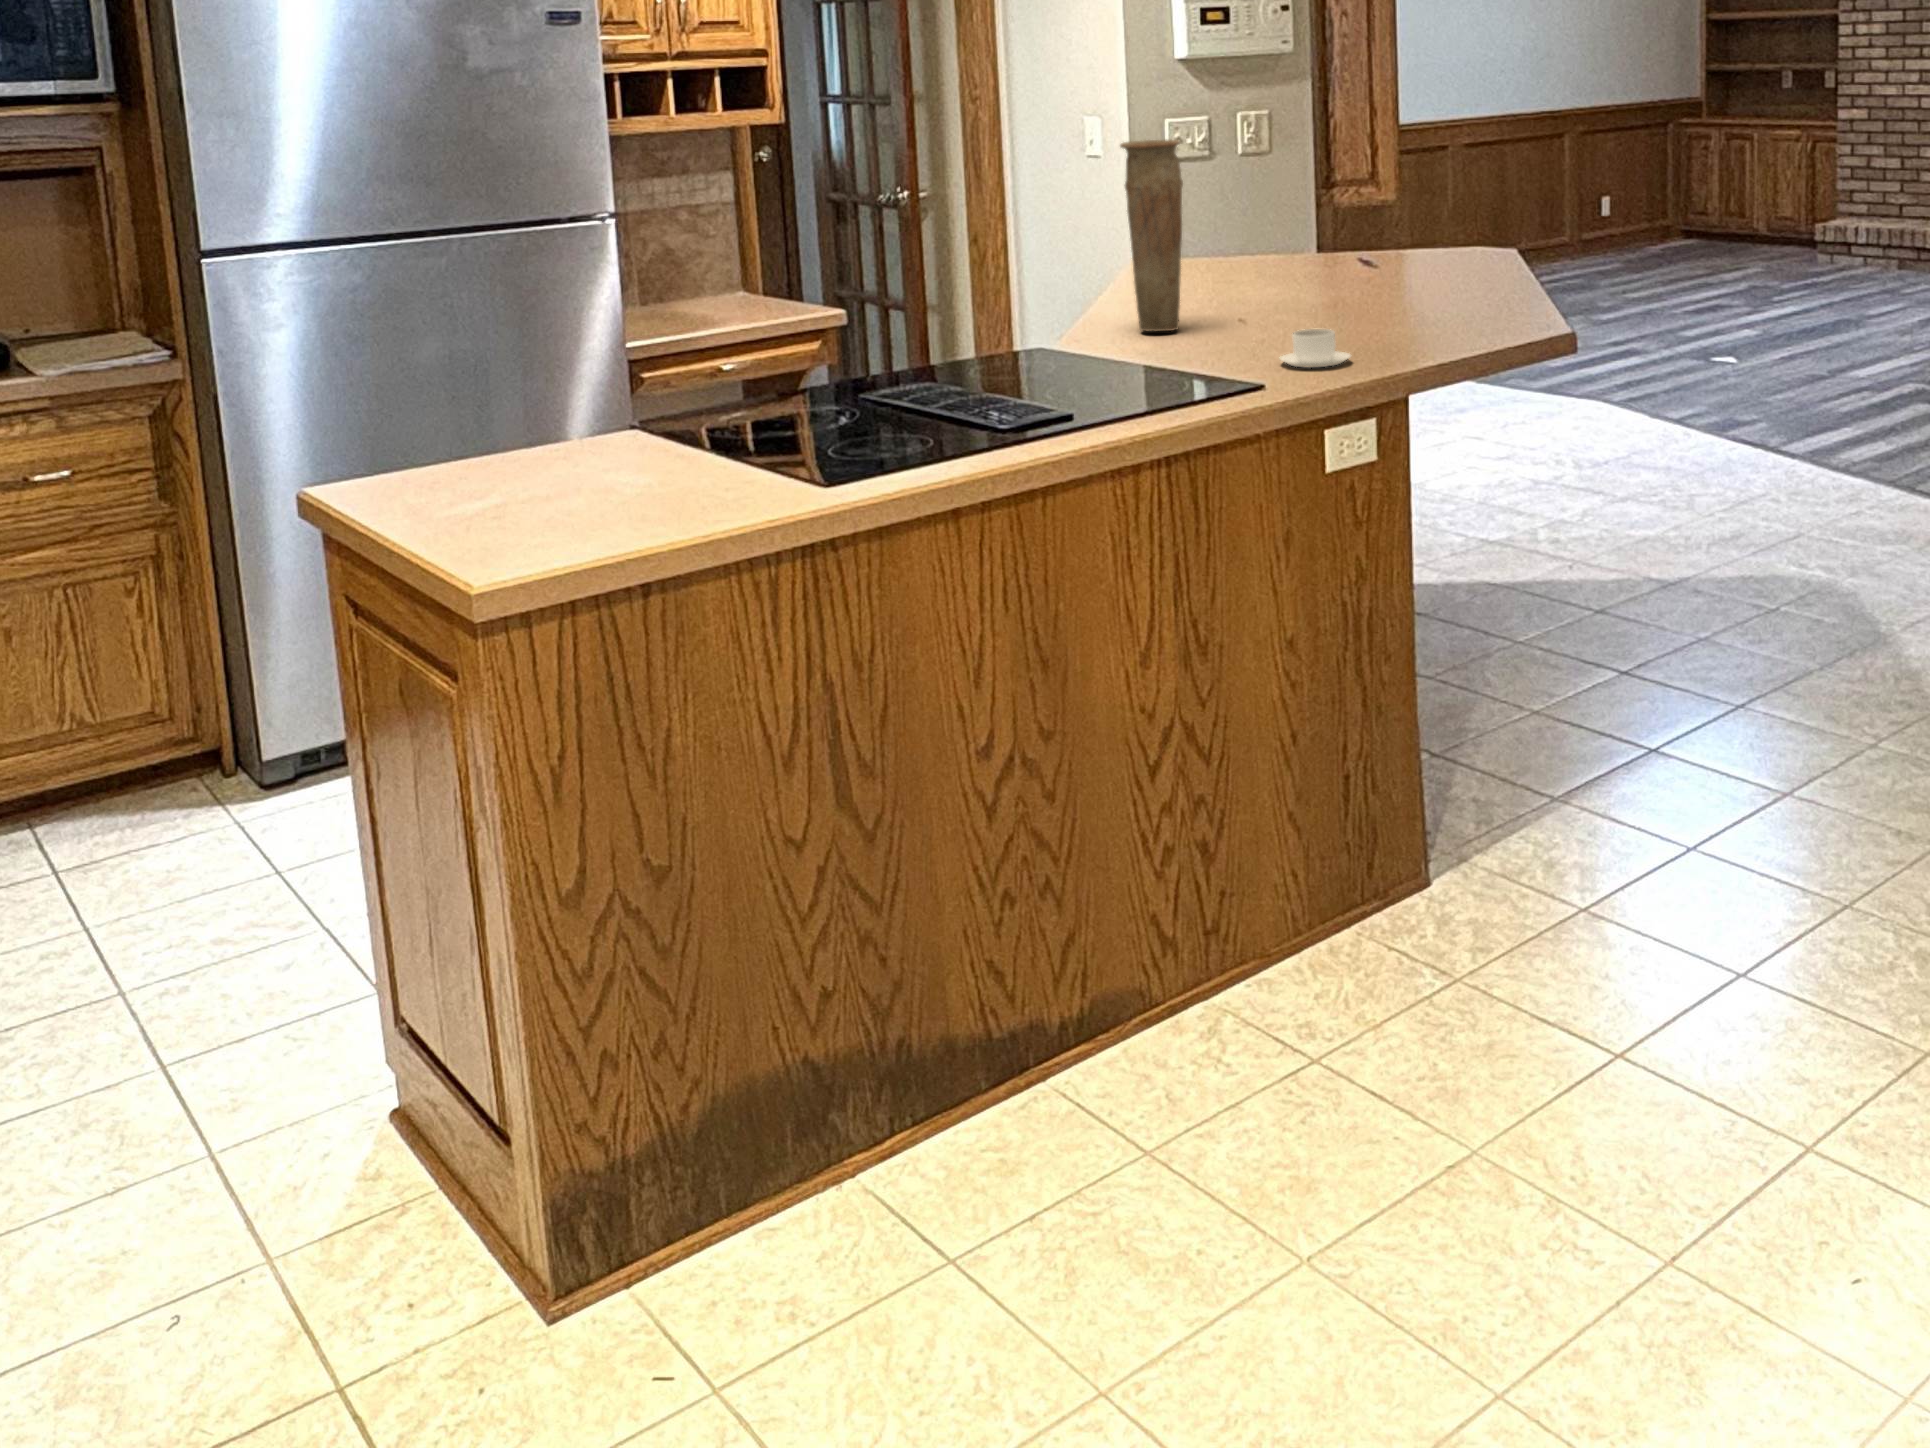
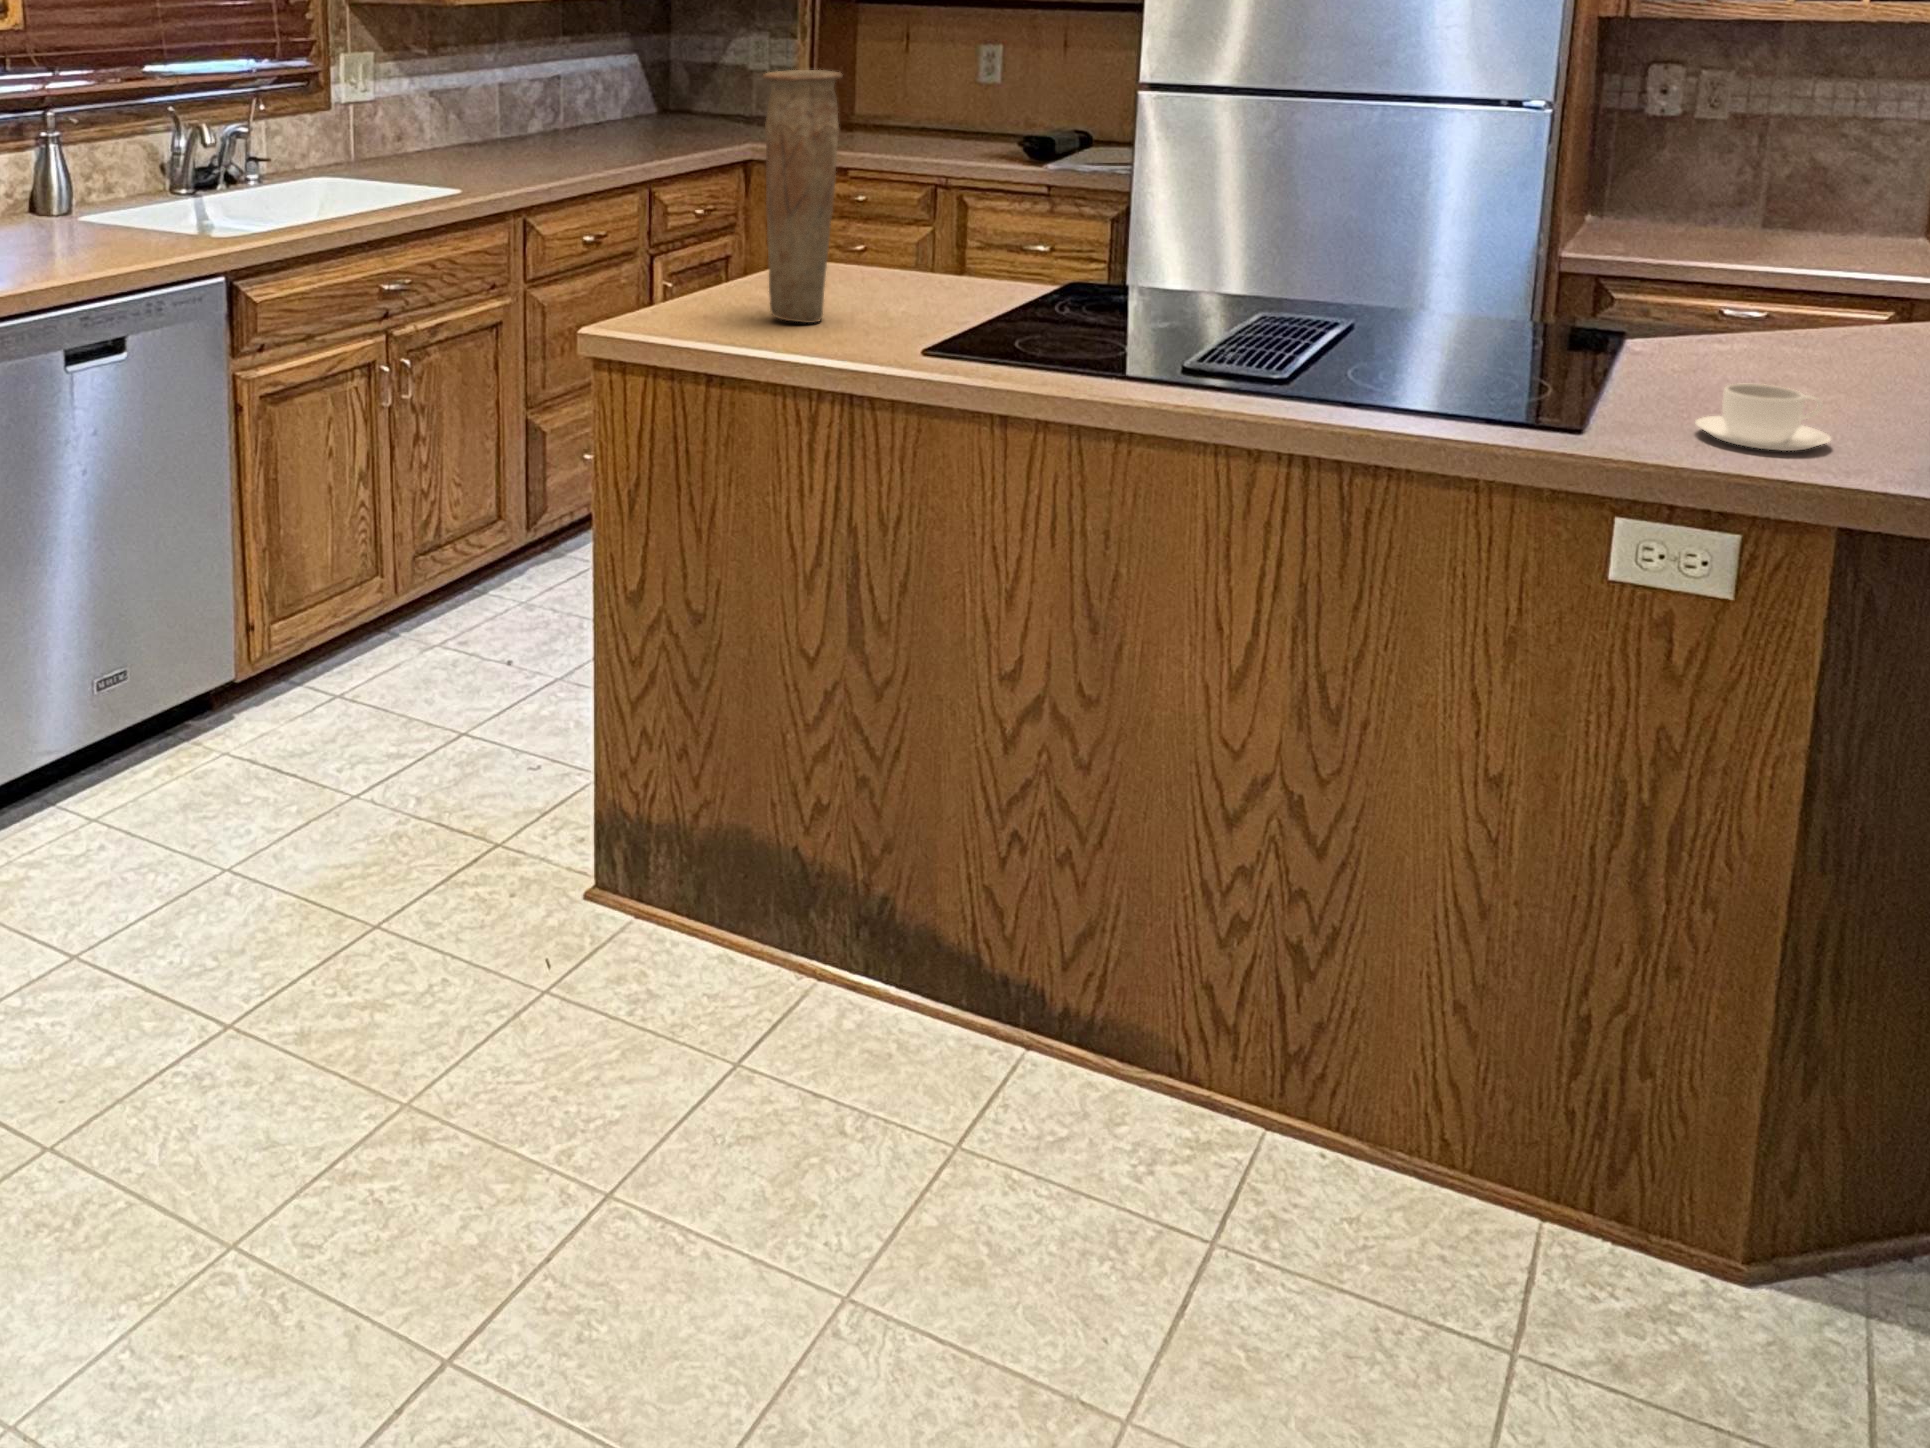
vase: present [1120,140,1183,331] -> present [763,70,842,323]

